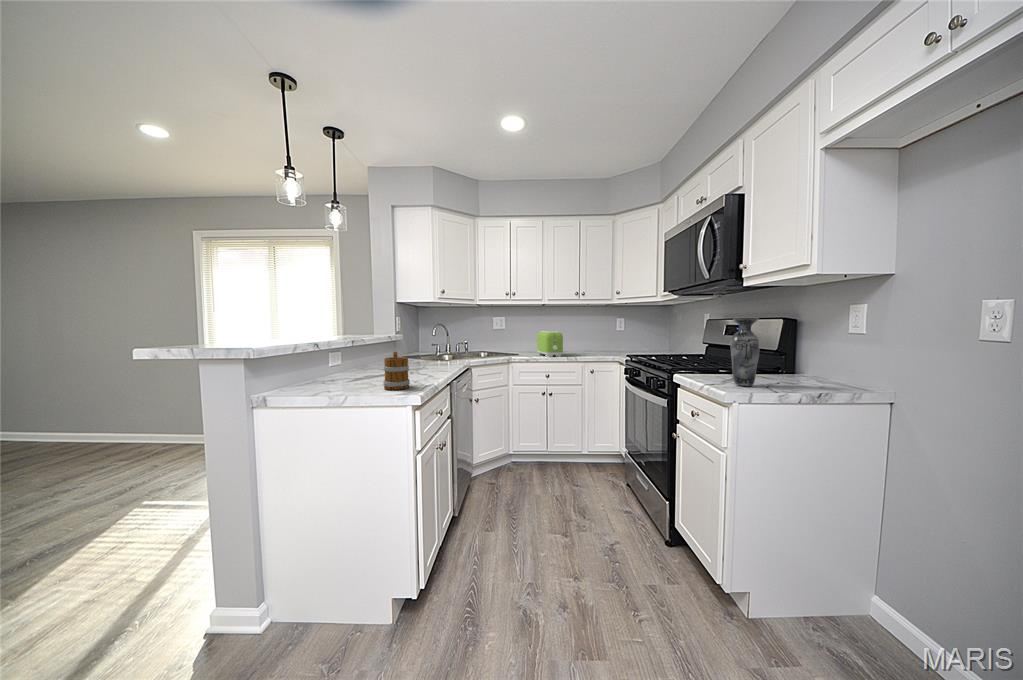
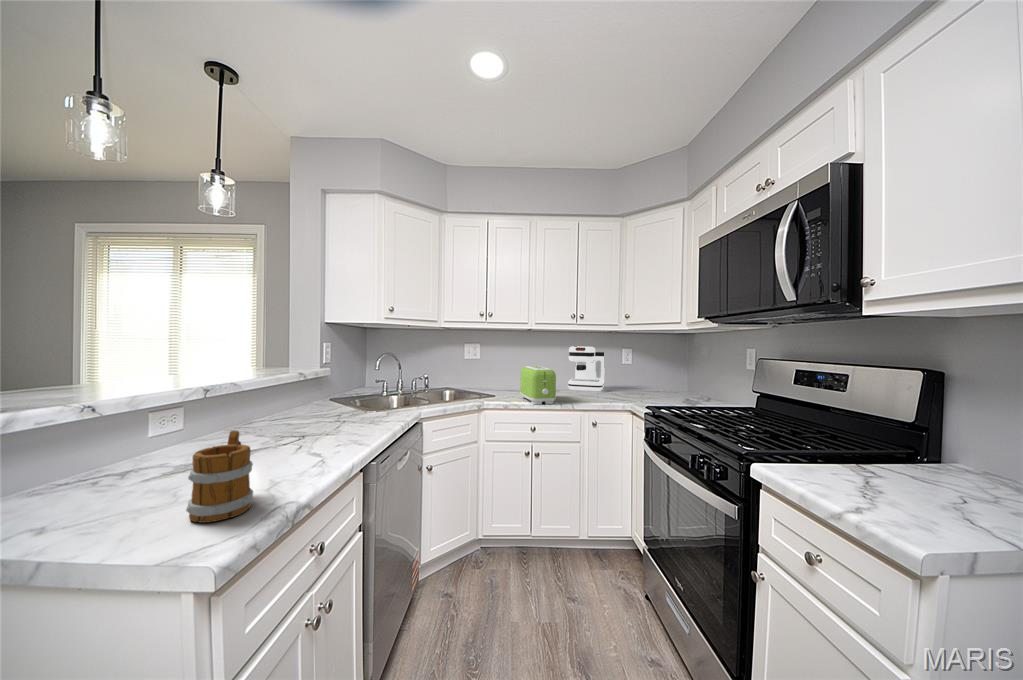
coffee maker: none [573,317,601,351] -> present [568,346,605,392]
vase: present [731,318,759,386] -> none [886,381,955,519]

